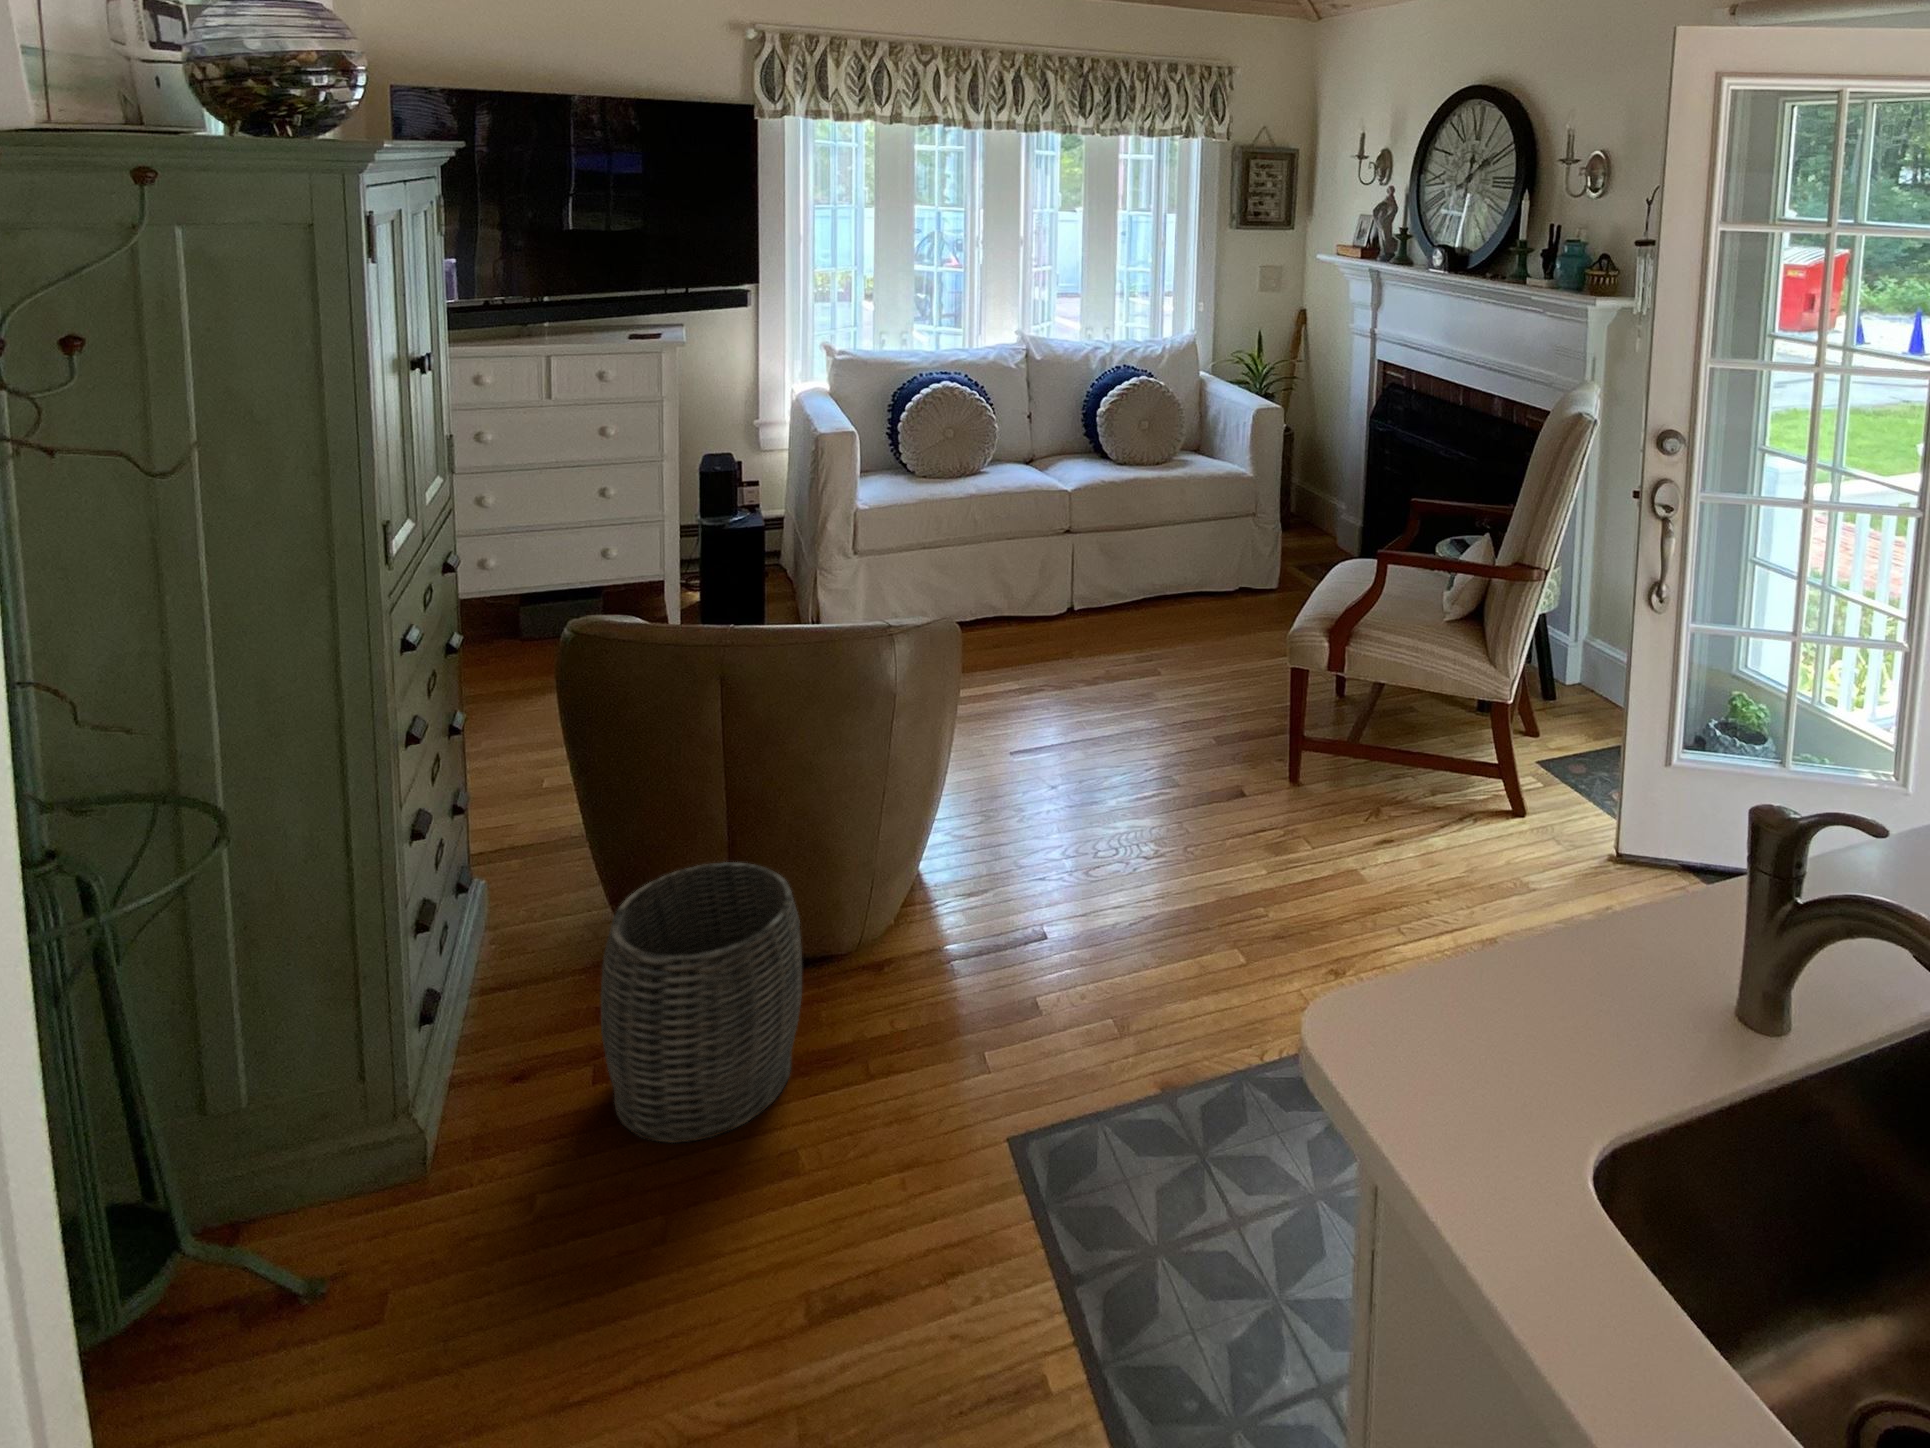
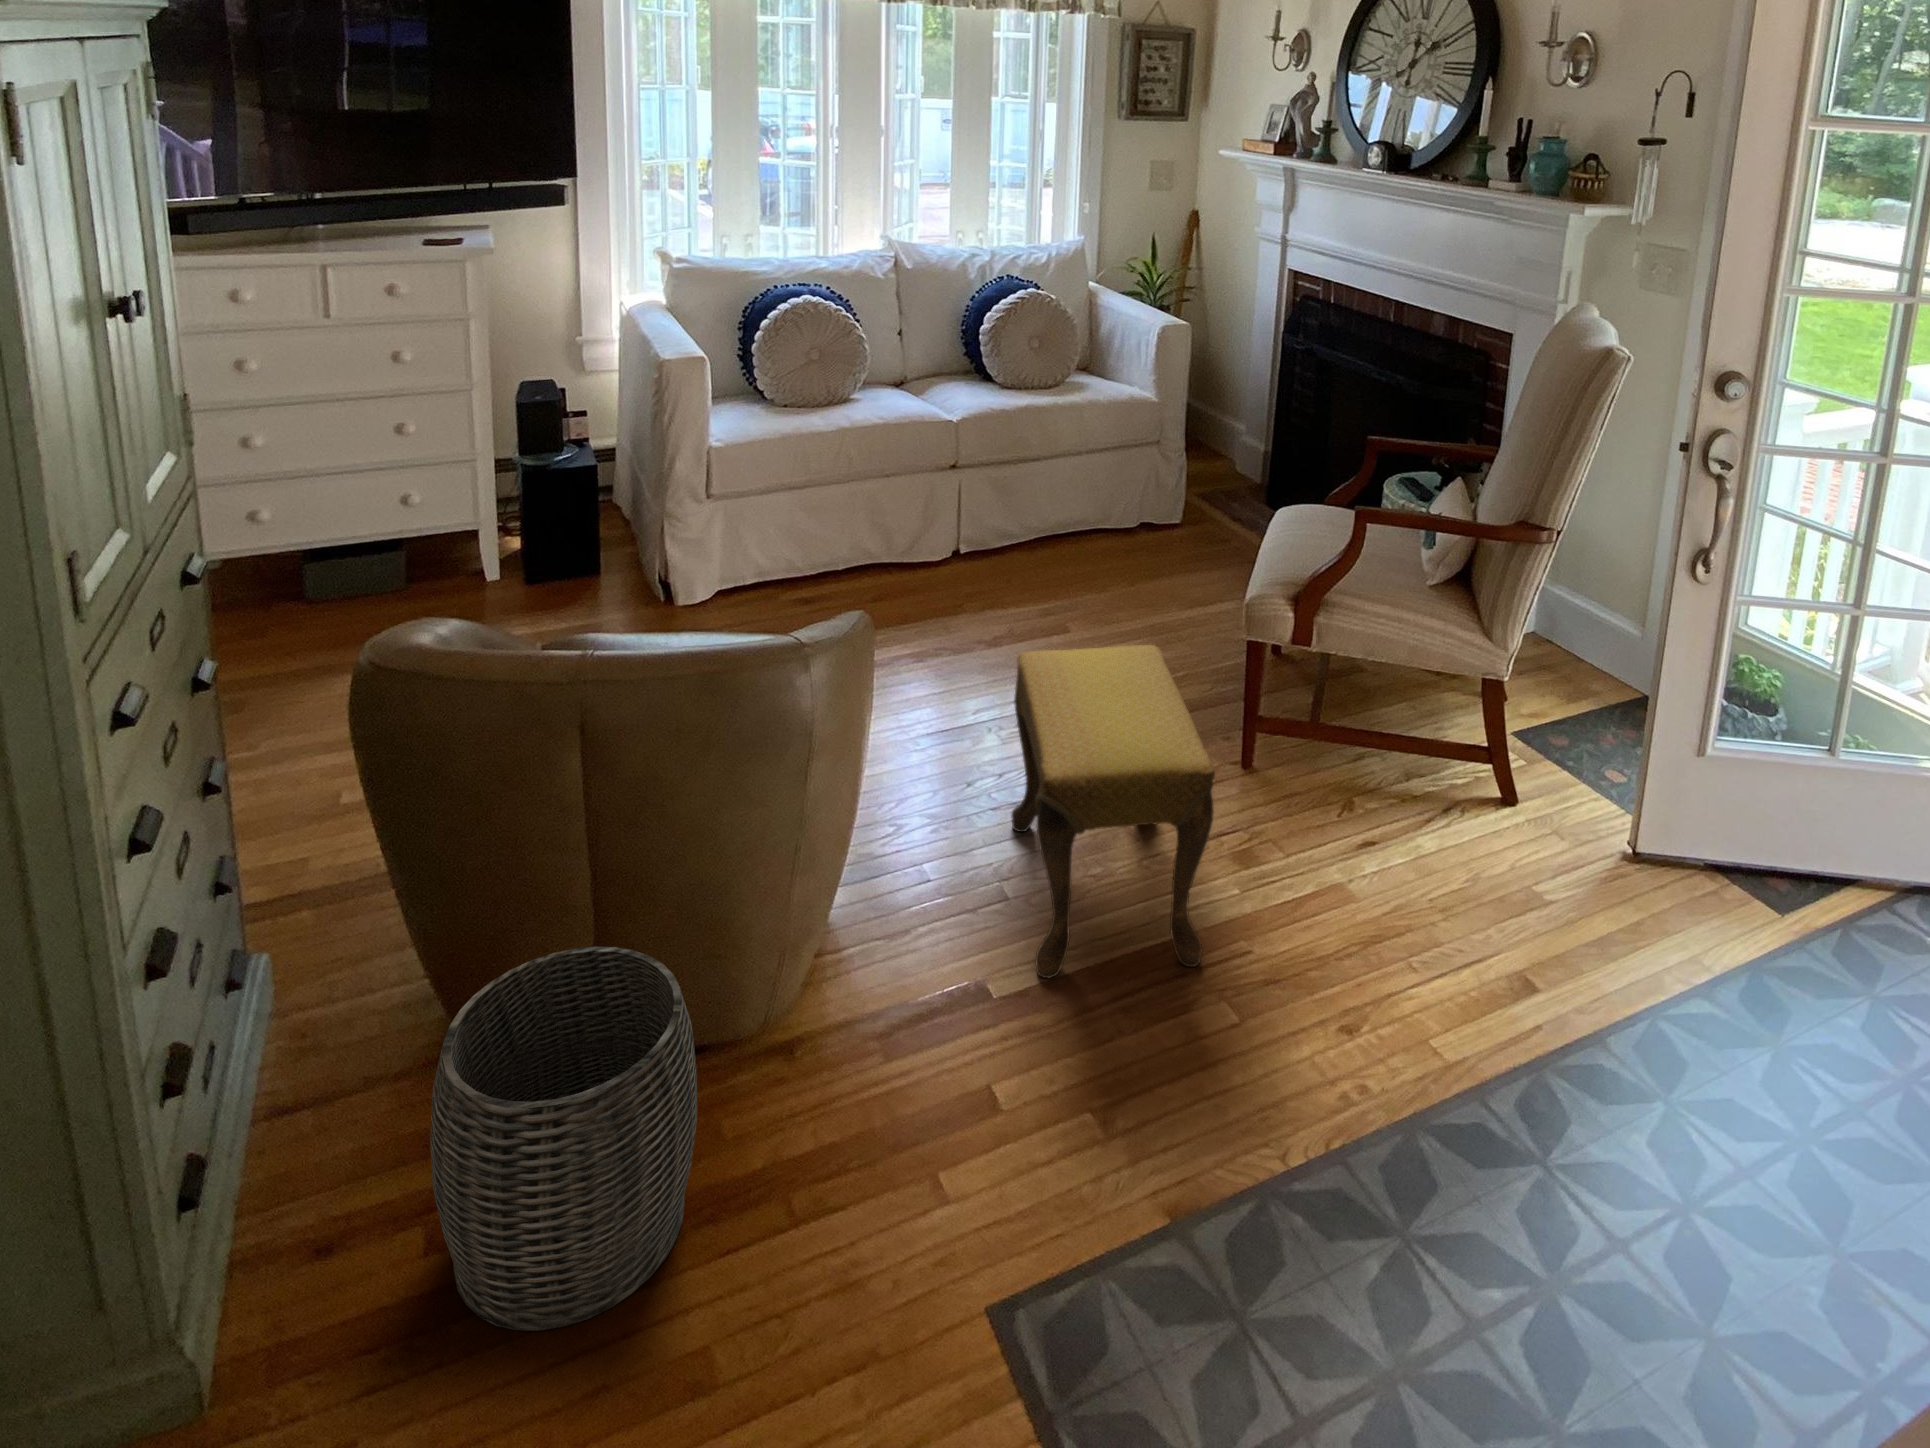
footstool: none [1087,662,1235,927] -> present [1011,645,1215,978]

